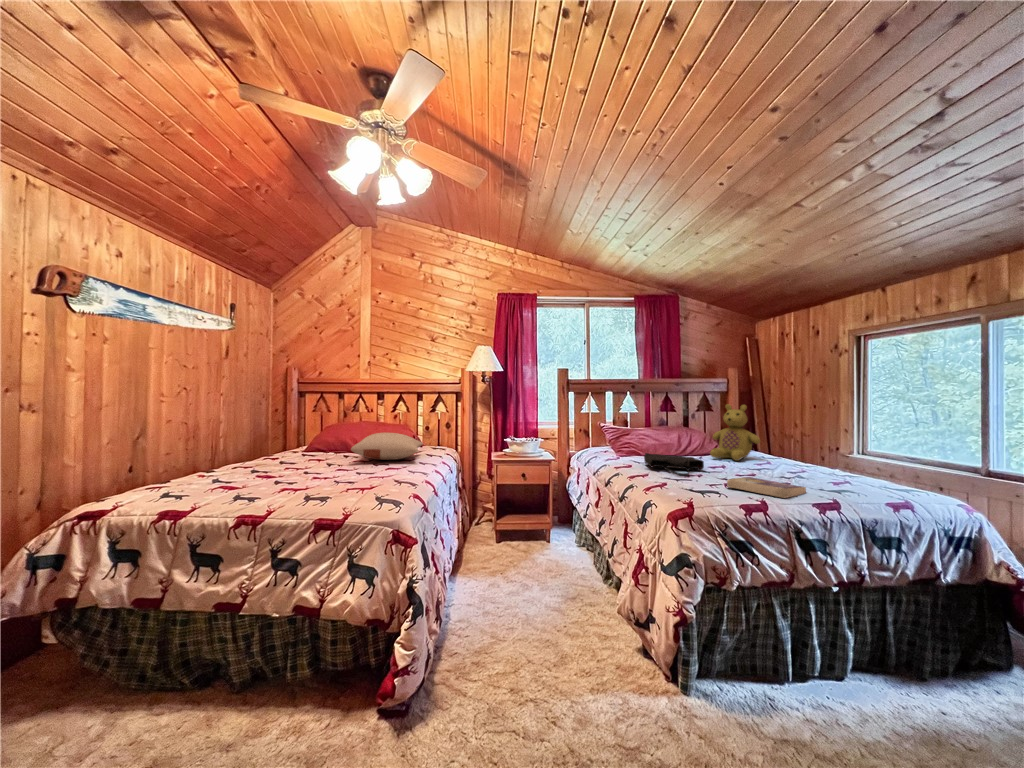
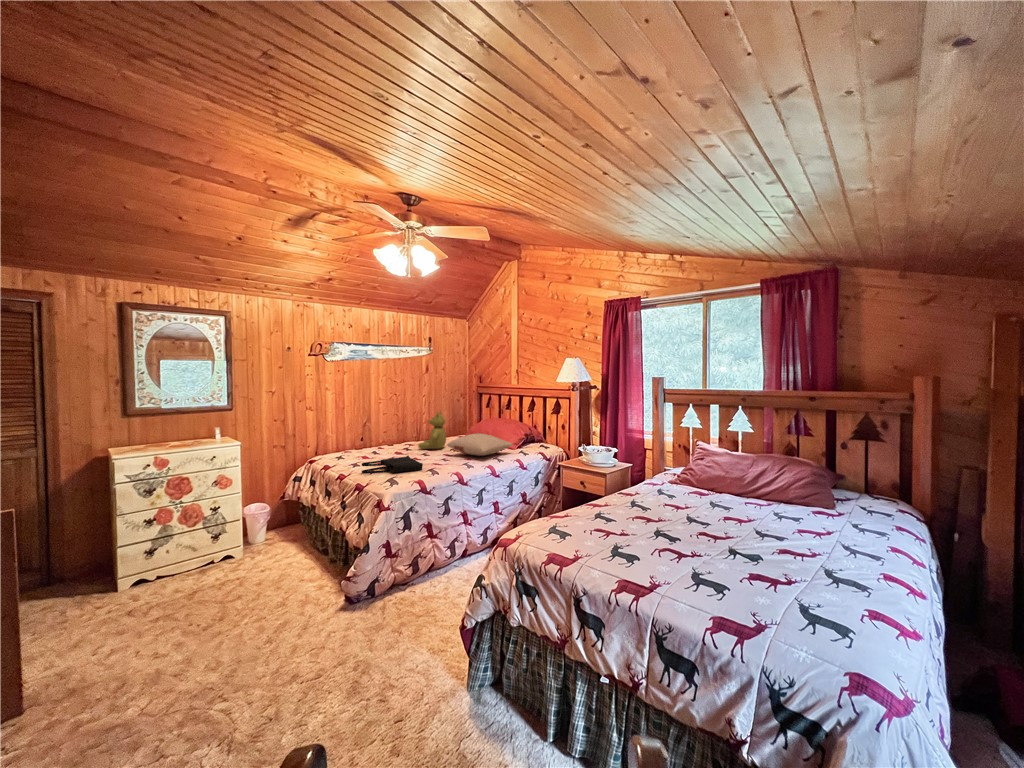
stuffed bear: present [710,404,760,461] -> present [418,411,446,449]
tote bag: present [644,453,704,476] -> present [362,456,423,474]
book: present [727,477,806,498] -> none [597,532,656,572]

